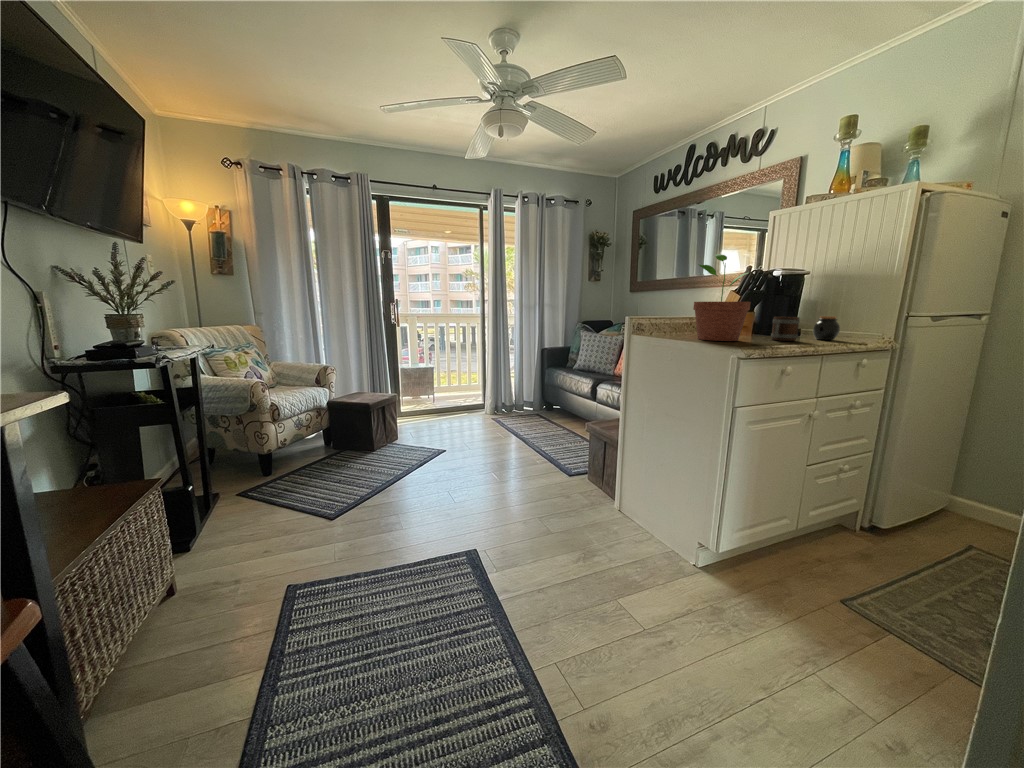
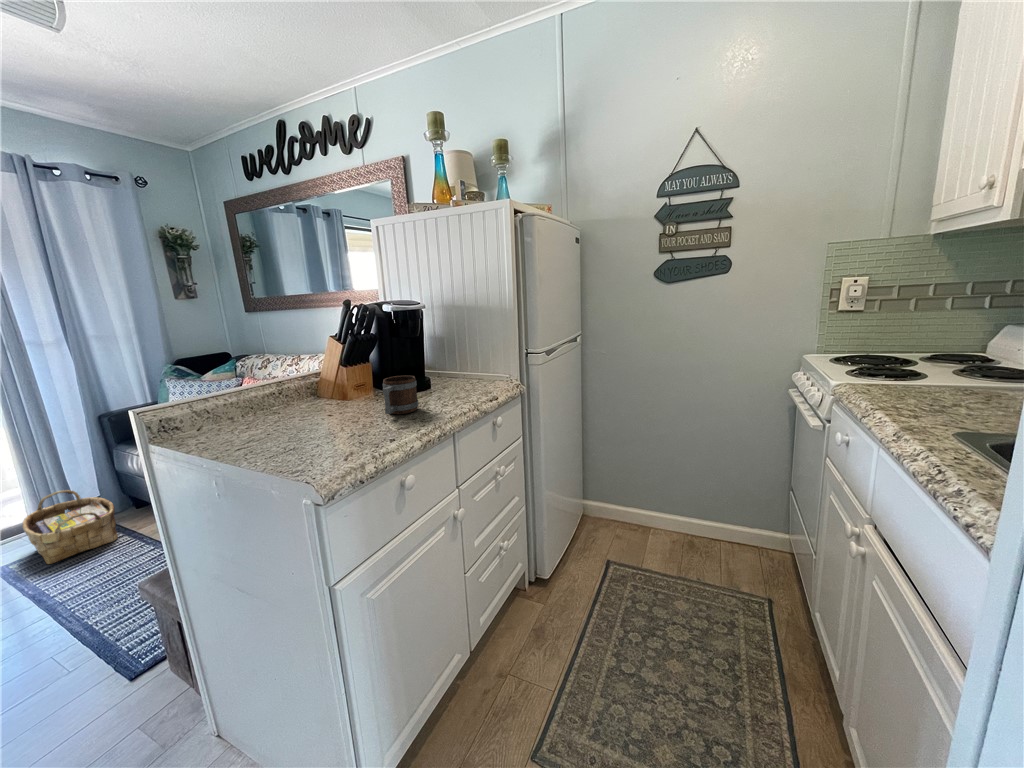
potted plant: present [693,254,750,341] -> none [222,290,336,448]
jar: present [813,316,840,340] -> none [439,363,467,396]
woven basket: none [509,384,546,420] -> present [23,490,118,564]

